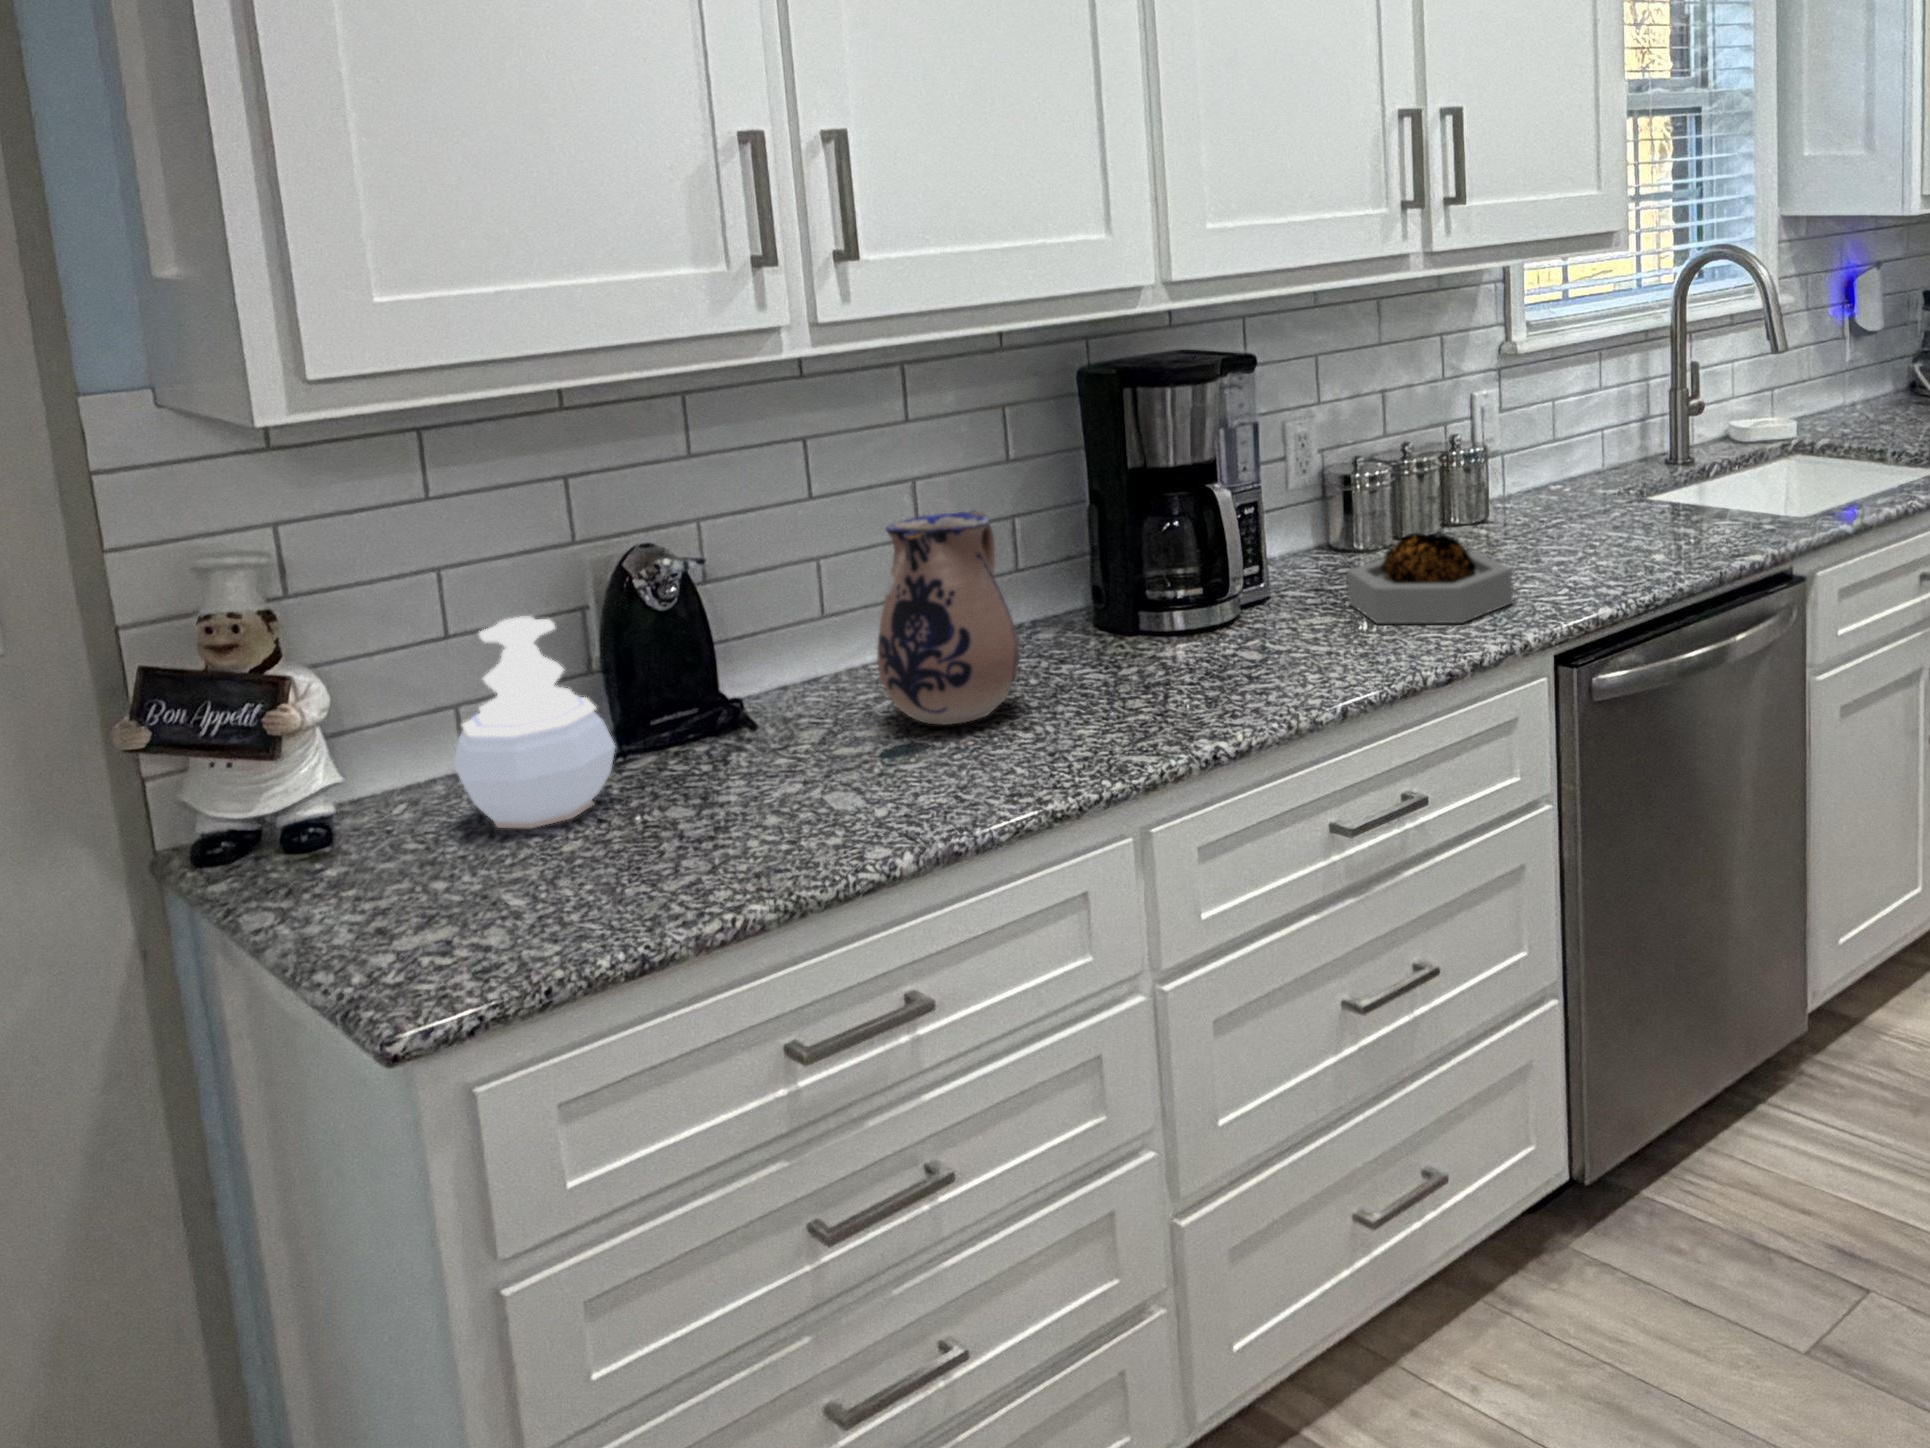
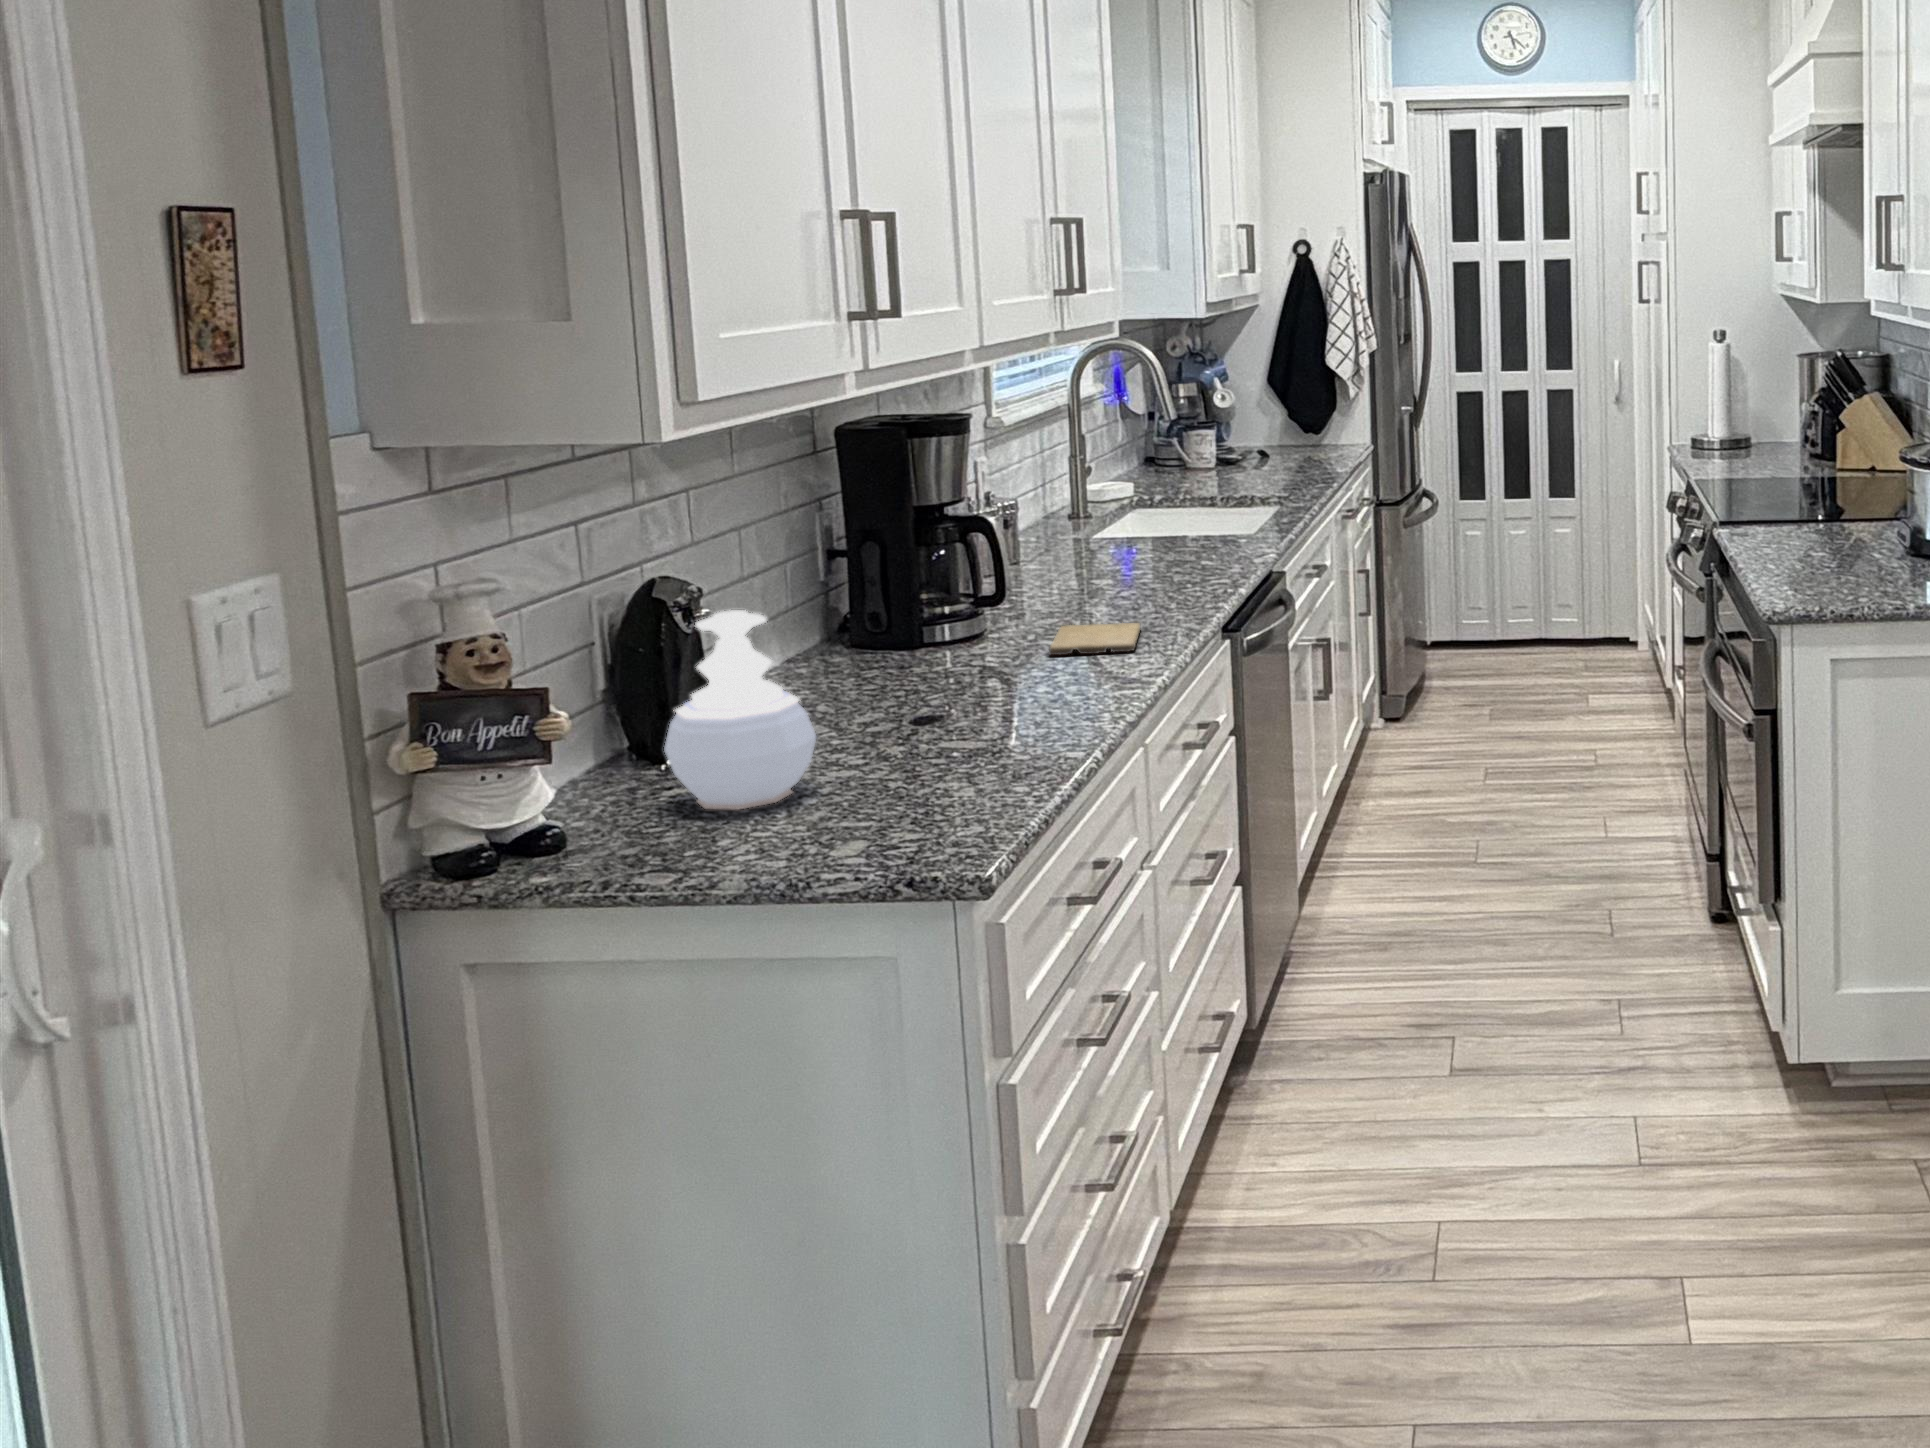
ceramic pitcher: present [877,509,1020,725] -> none [871,520,1000,705]
decorative bowl: present [1347,533,1513,623] -> none [1065,537,1195,614]
cutting board: none [1171,632,1330,688] -> present [1049,623,1141,655]

